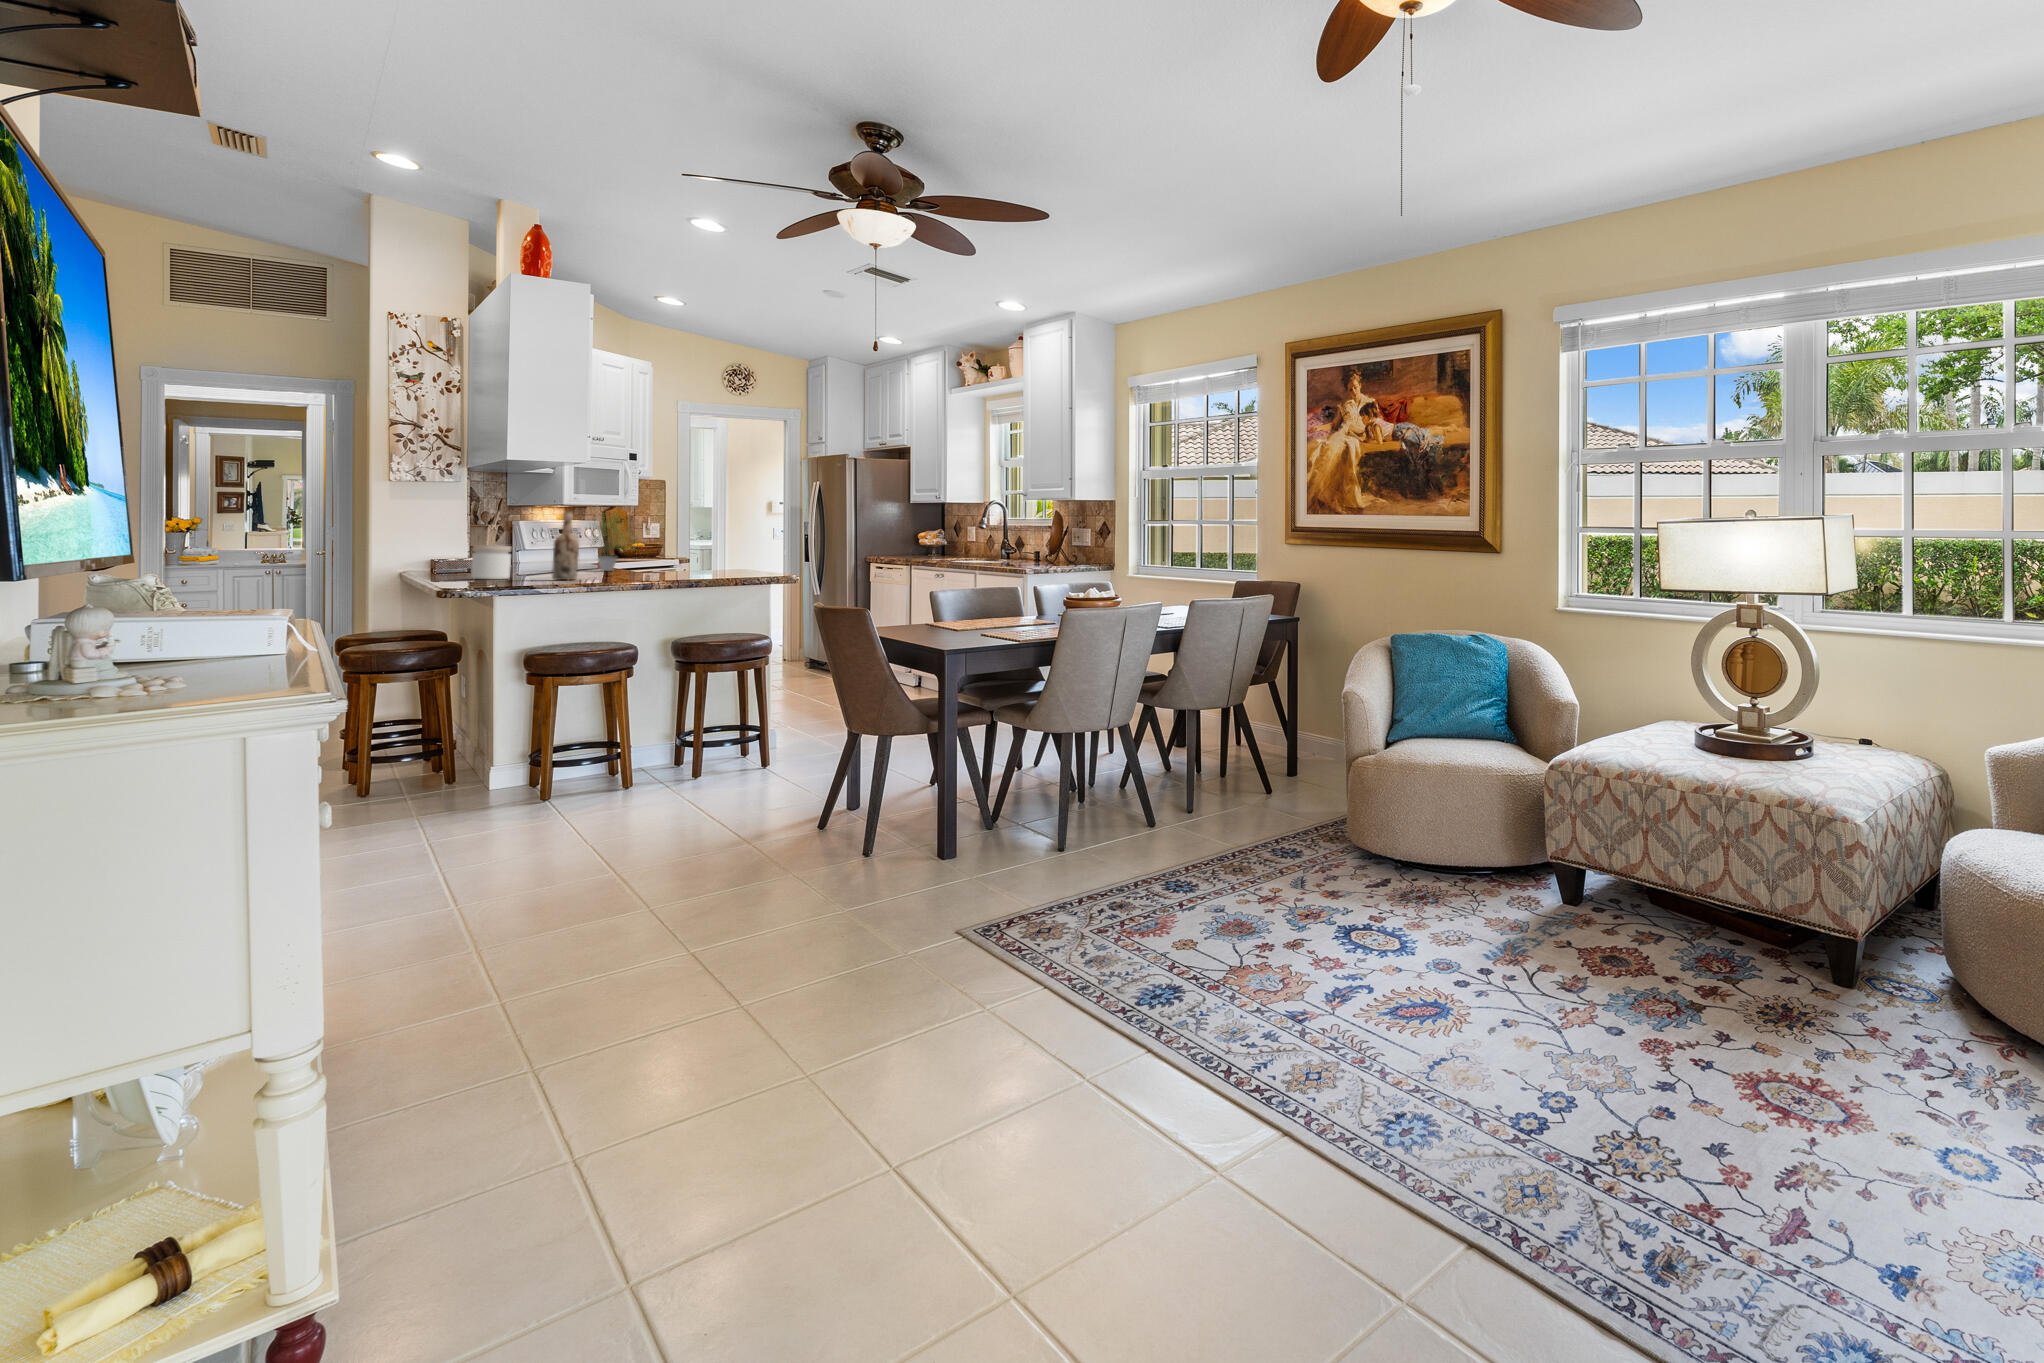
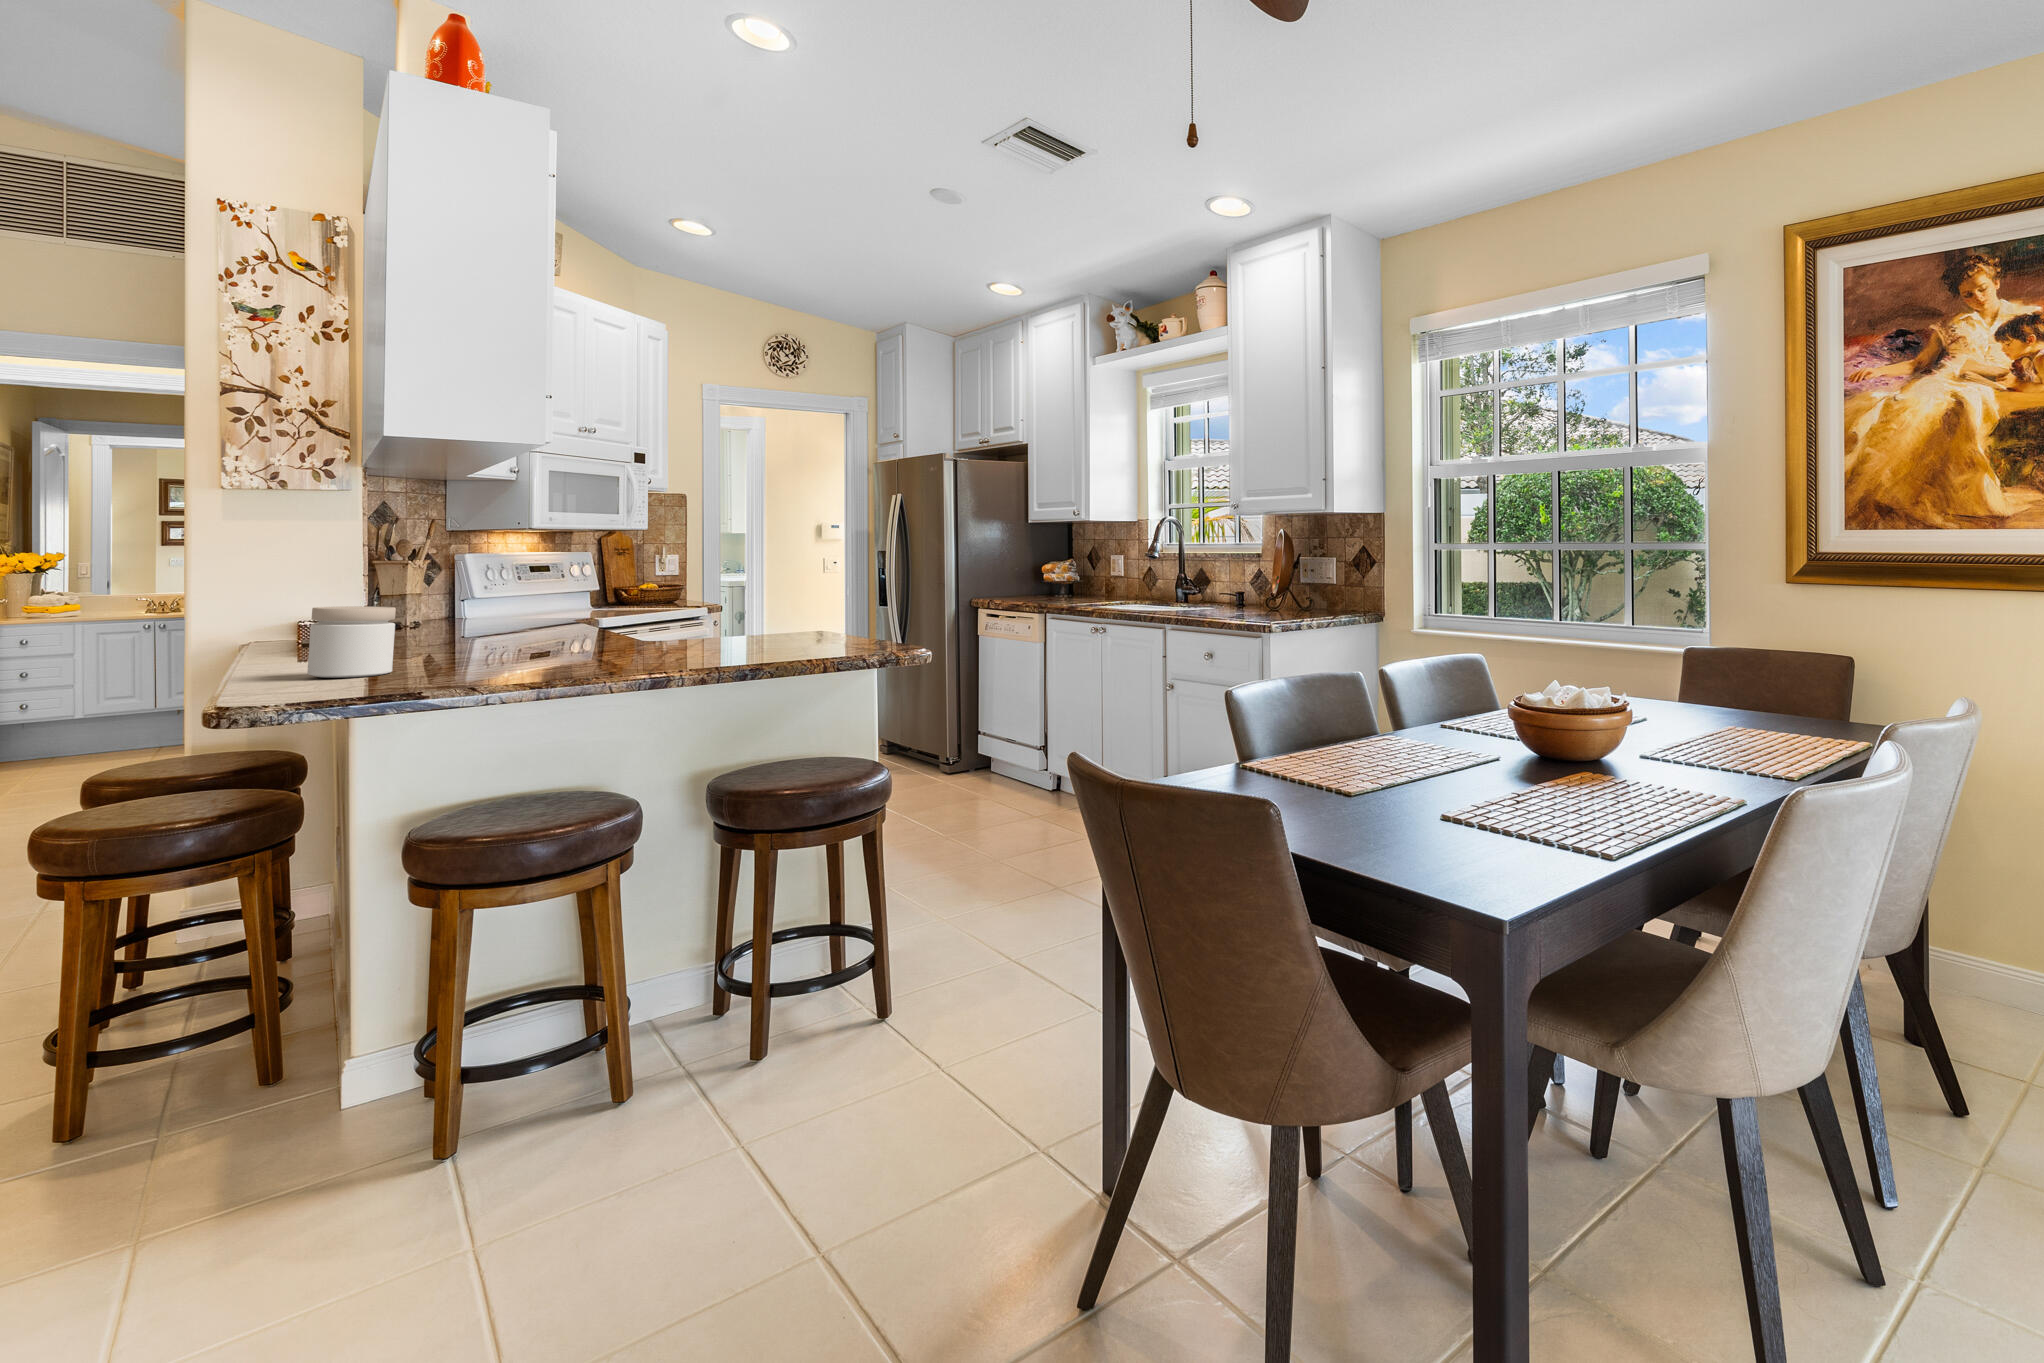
potted plant: present [589,506,637,571] -> none [553,526,656,640]
wine bottle: present [552,511,579,580] -> none [470,536,528,680]

